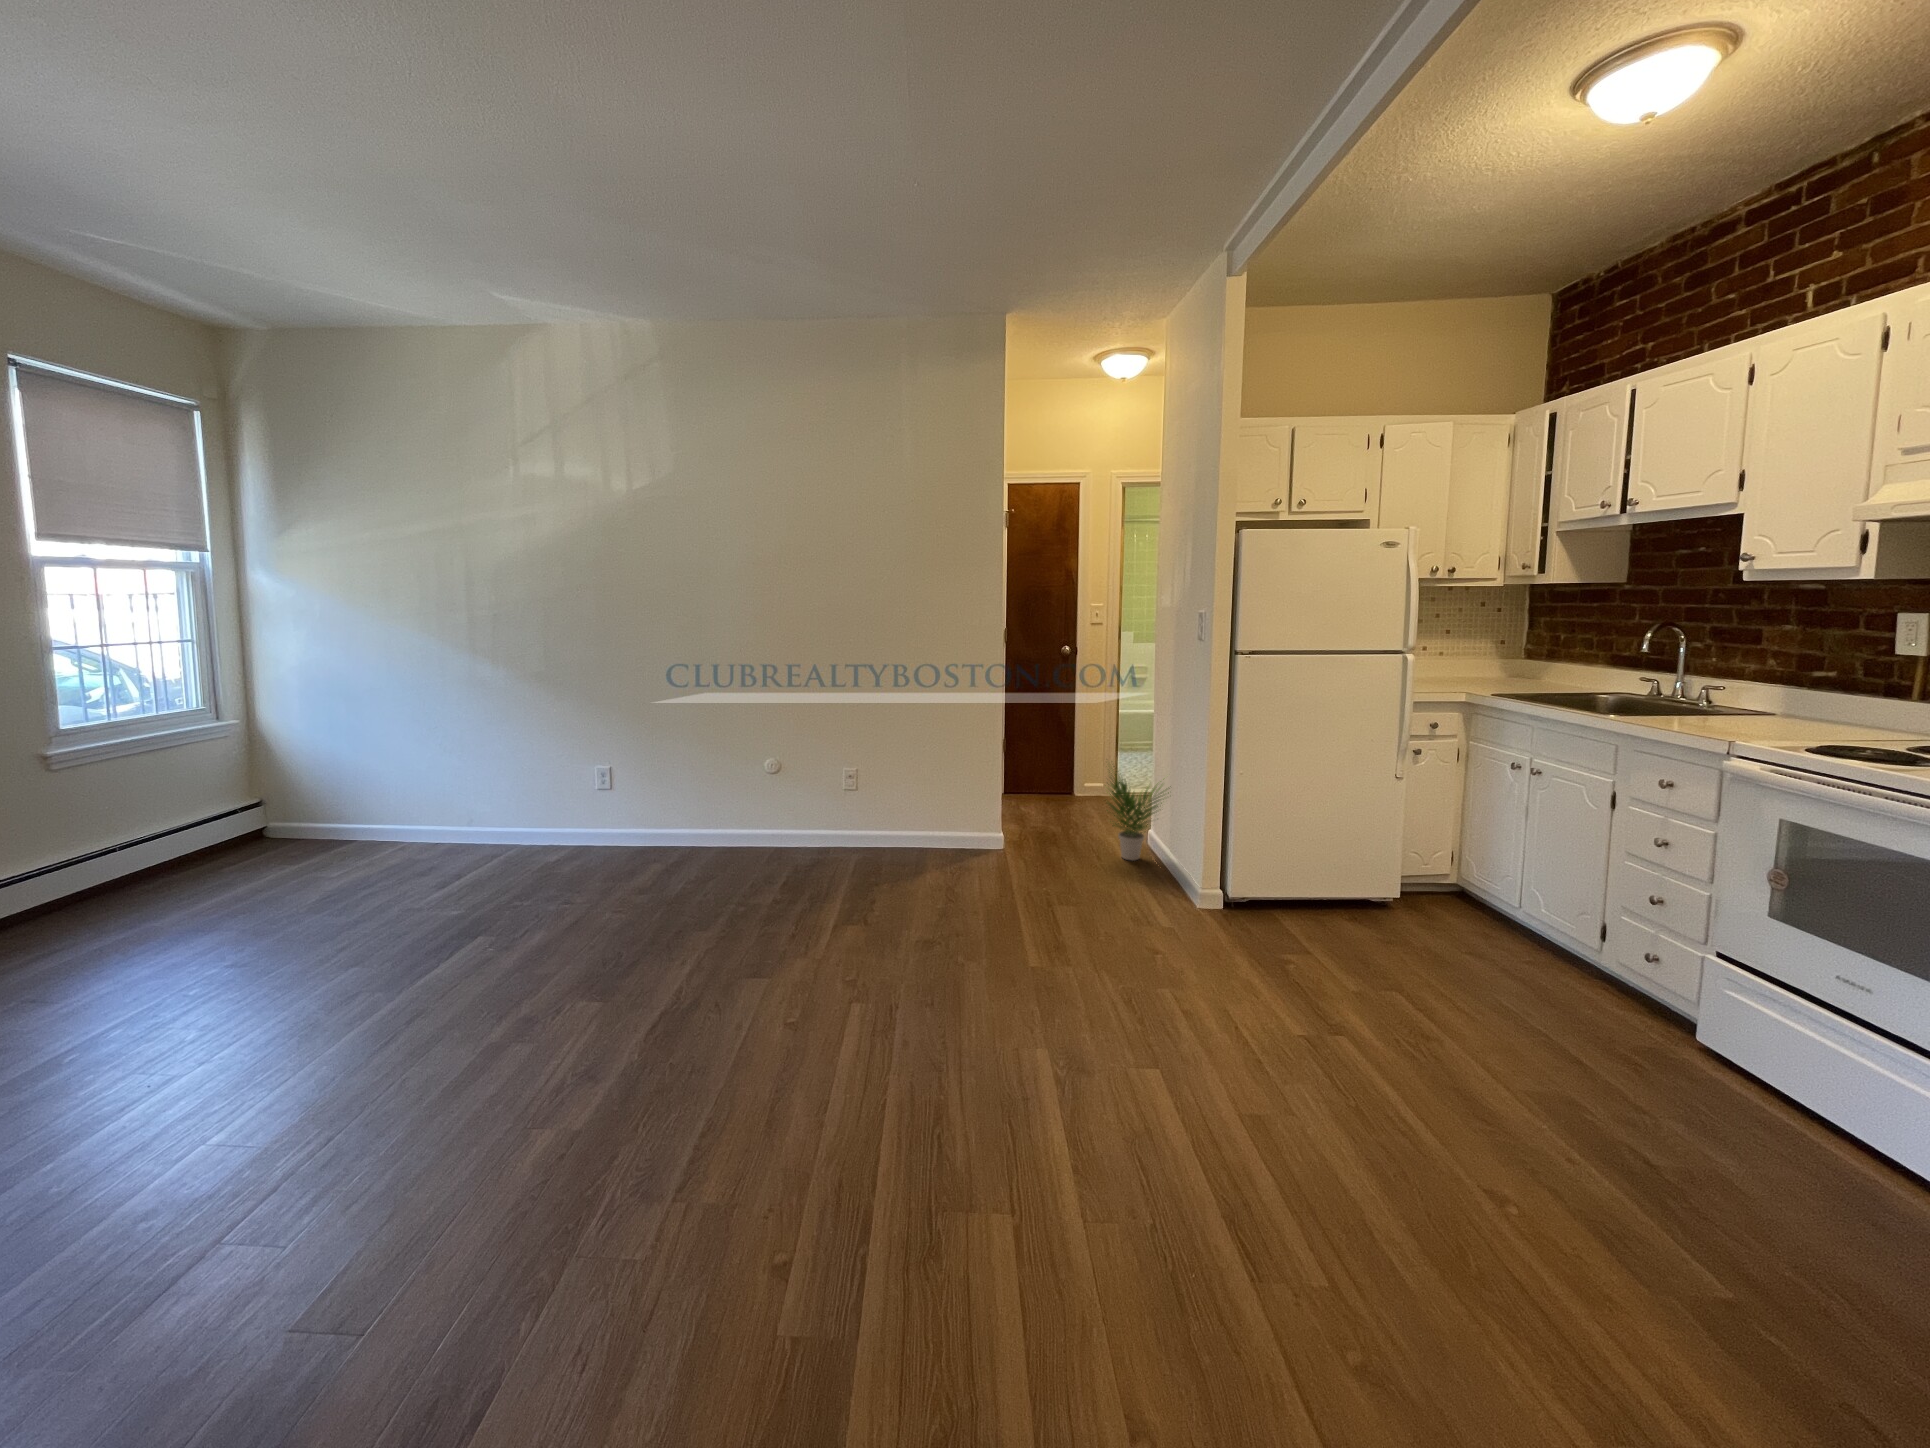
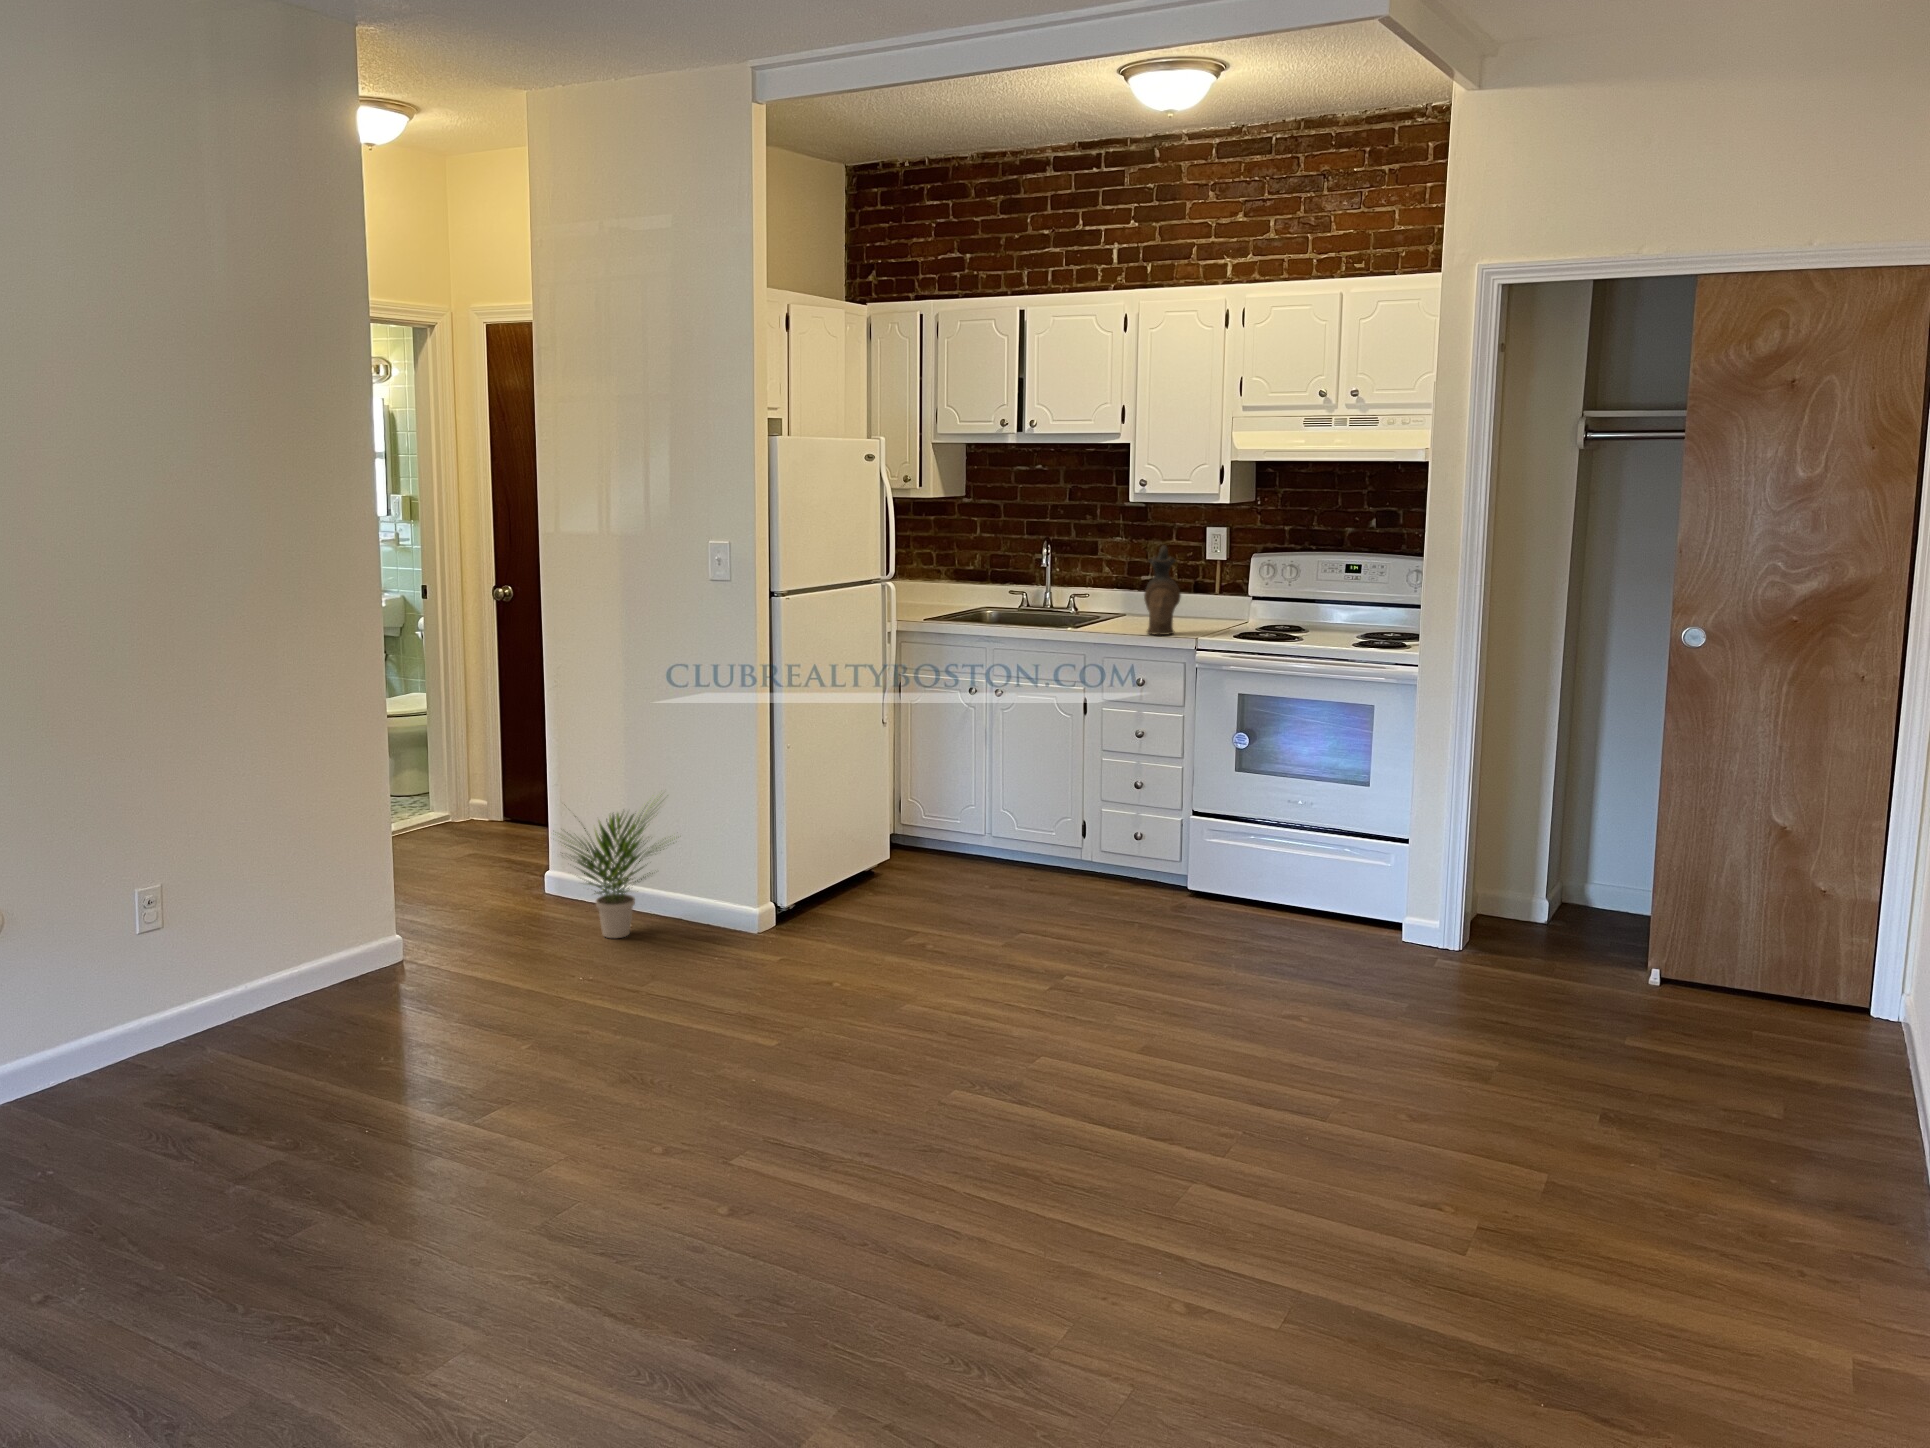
ceramic pitcher: none [1686,630,1752,734] -> present [1144,546,1181,635]

